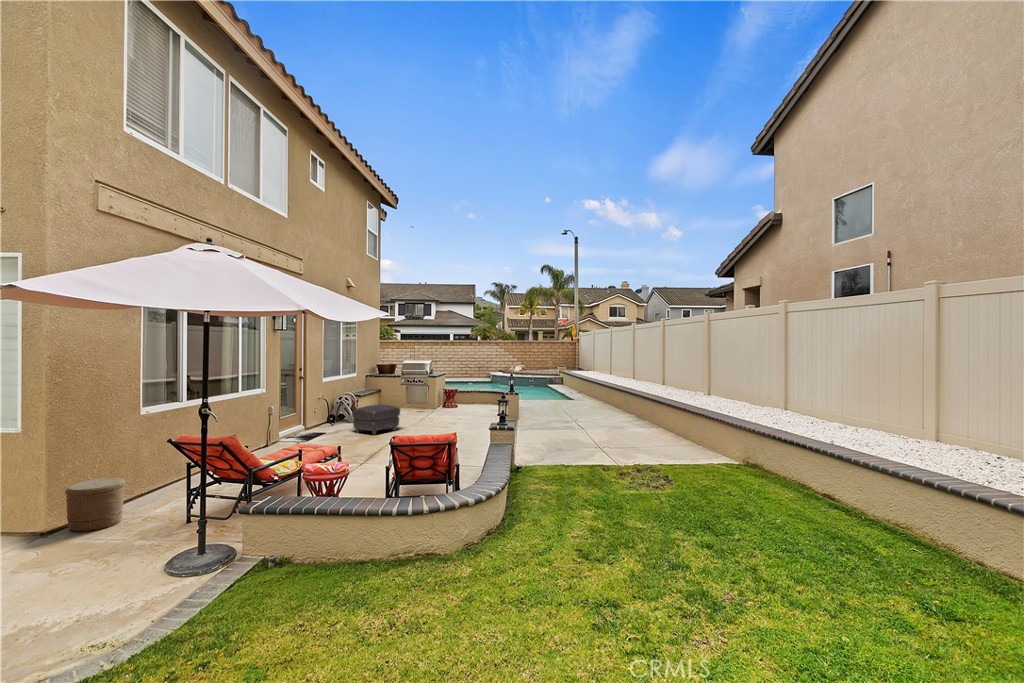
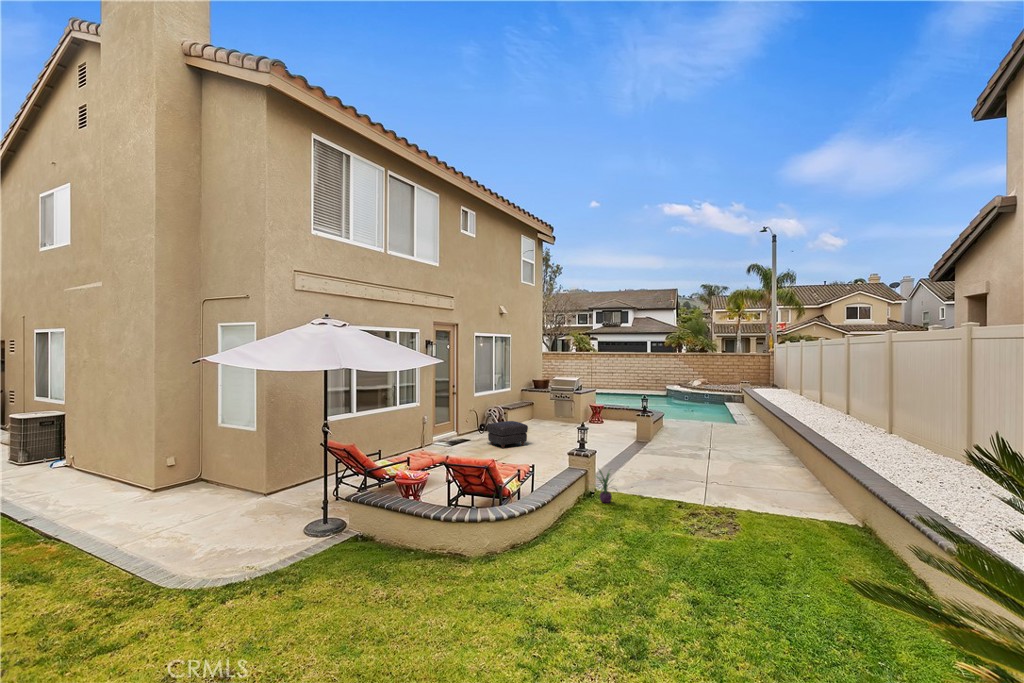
decorative plant: none [513,438,553,474] -> present [596,470,617,503]
woven basket: present [65,478,125,532] -> none [275,465,306,499]

